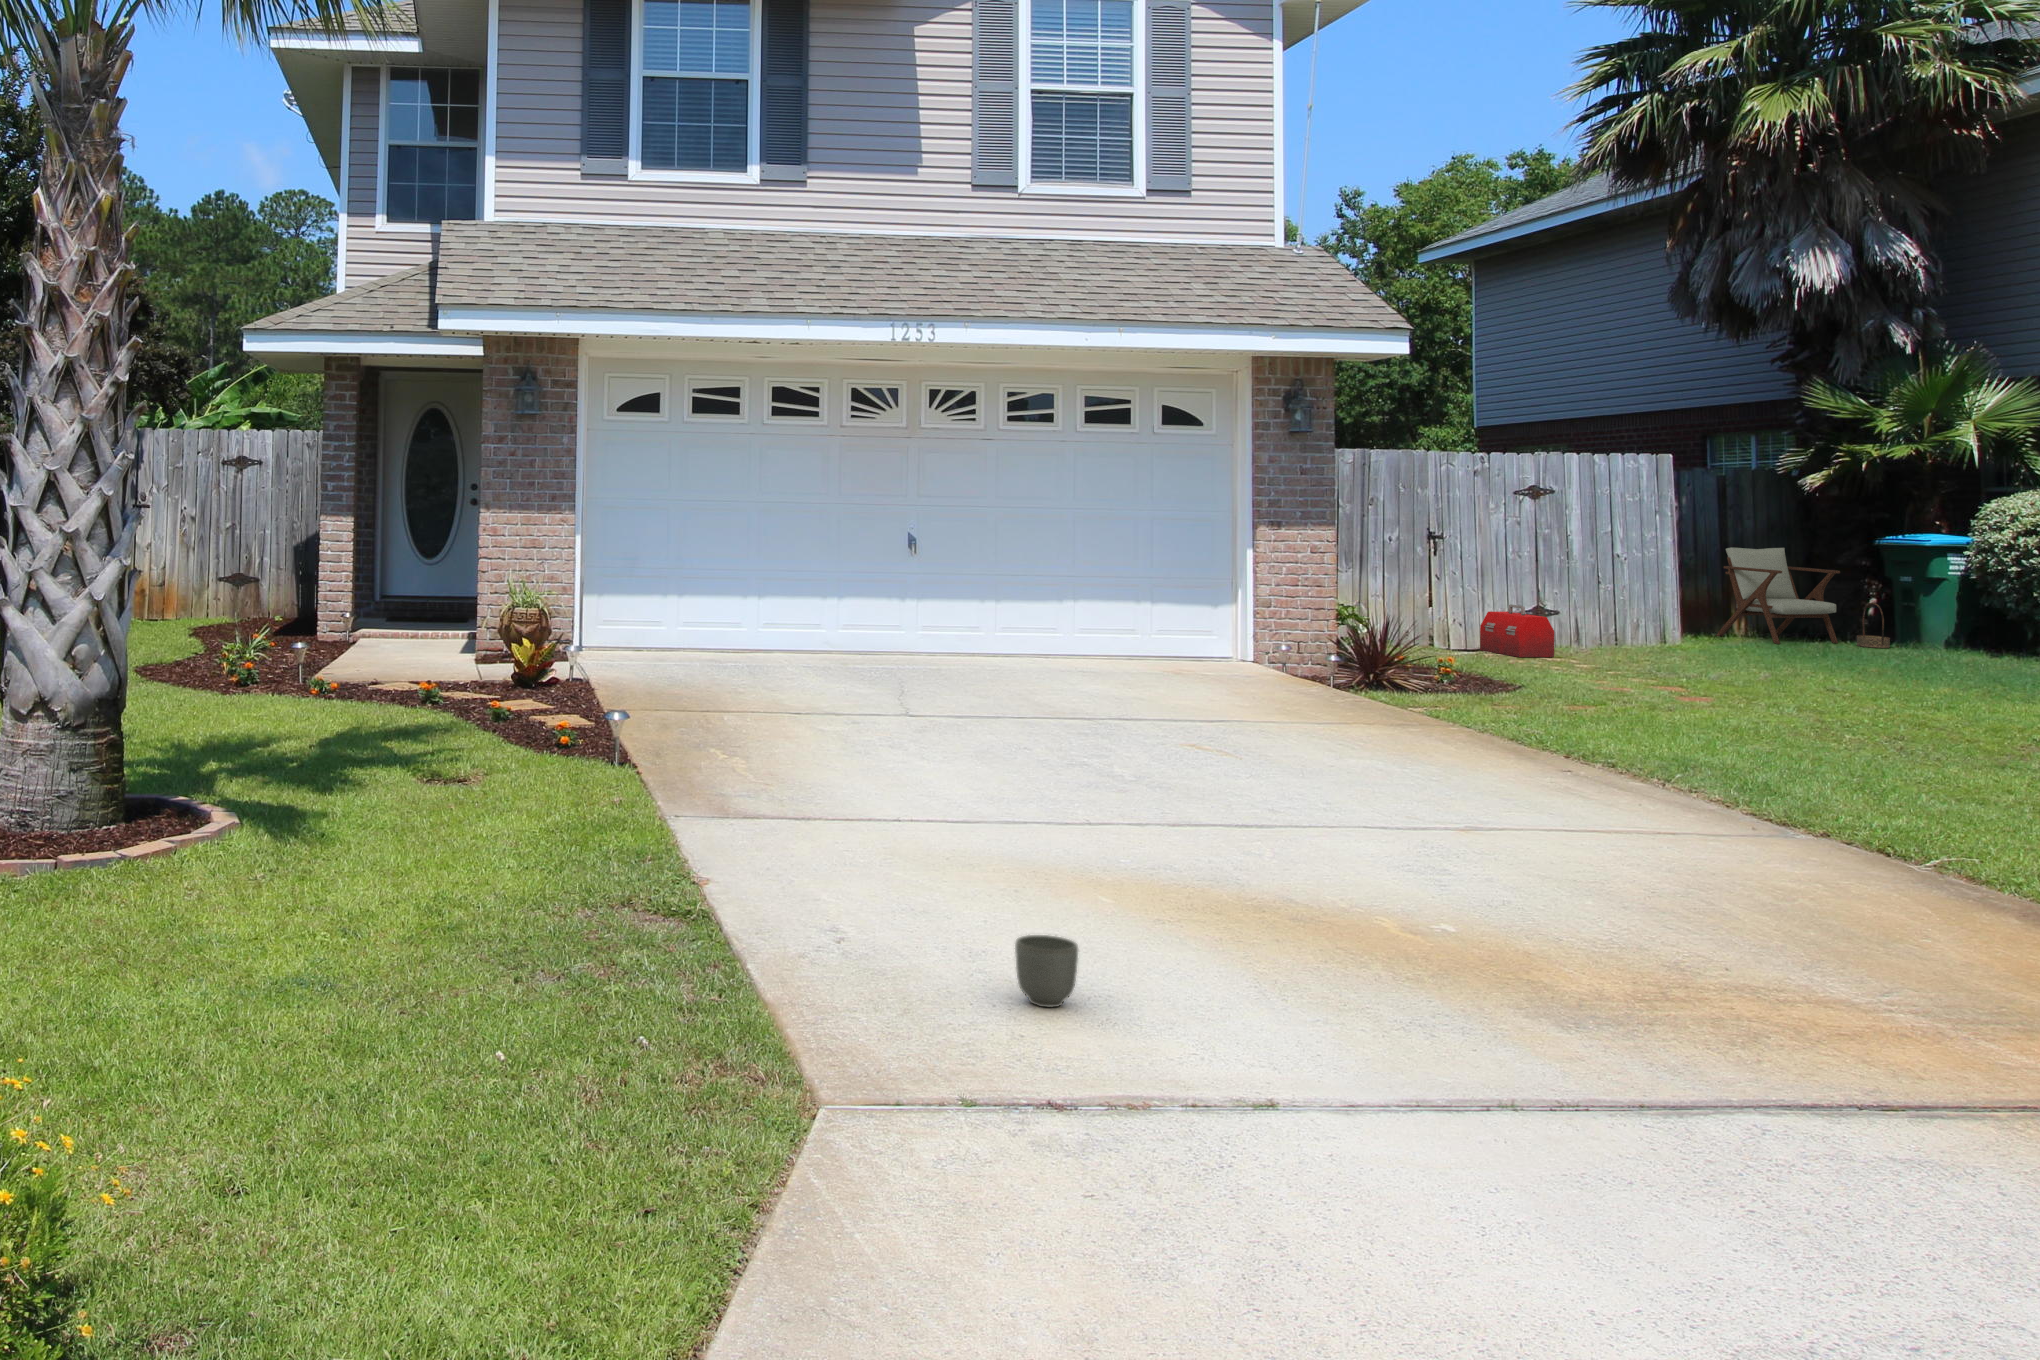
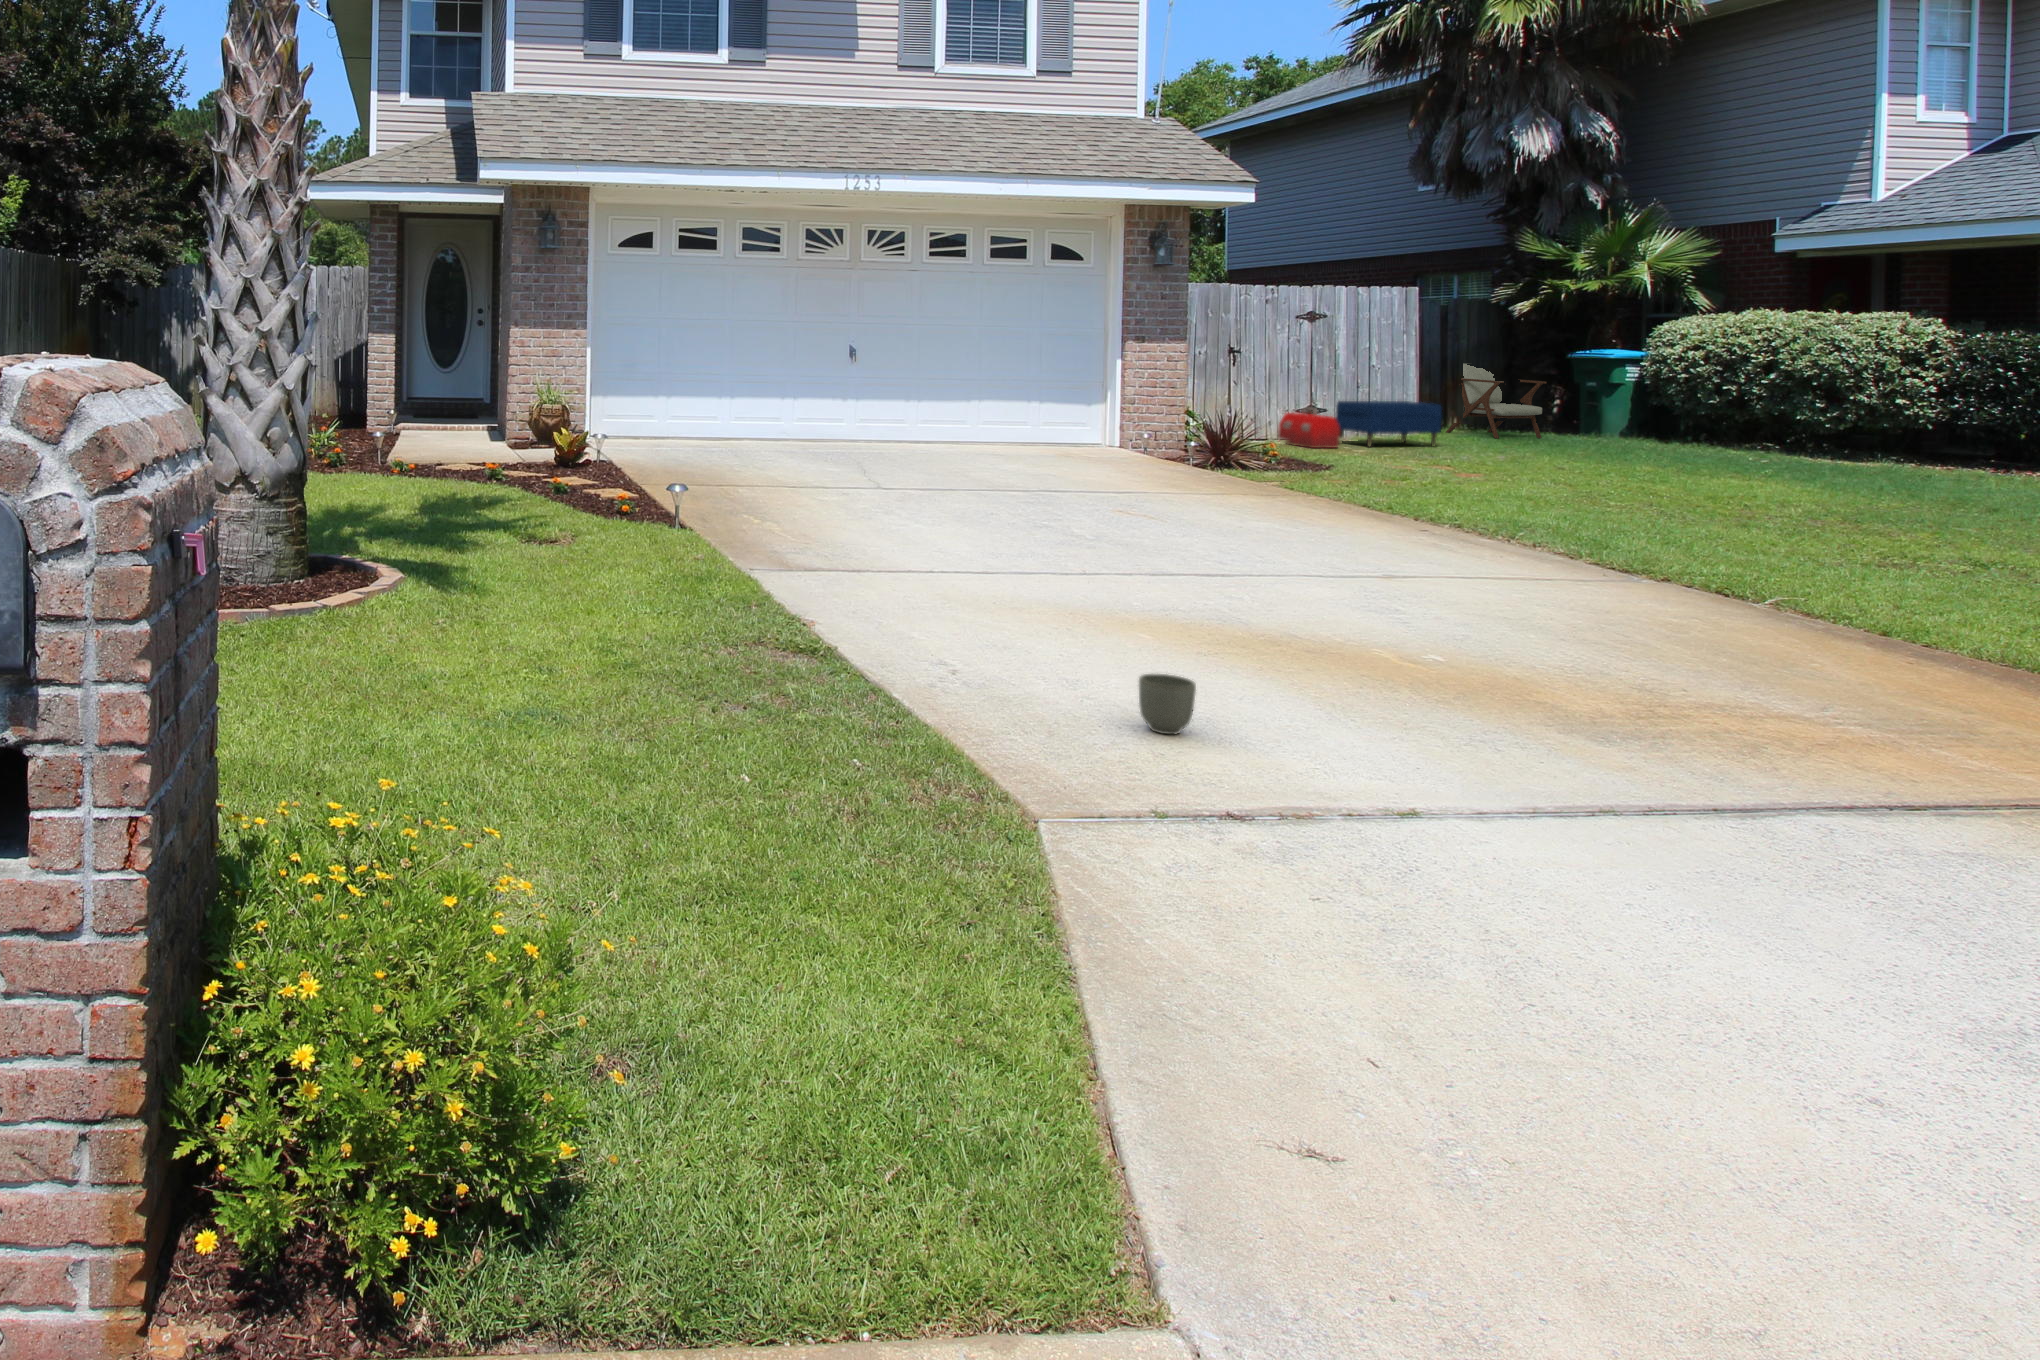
bench: none [1555,596,1691,656] -> present [1335,401,1442,447]
basket: present [1857,603,1890,648] -> none [1557,407,1583,442]

